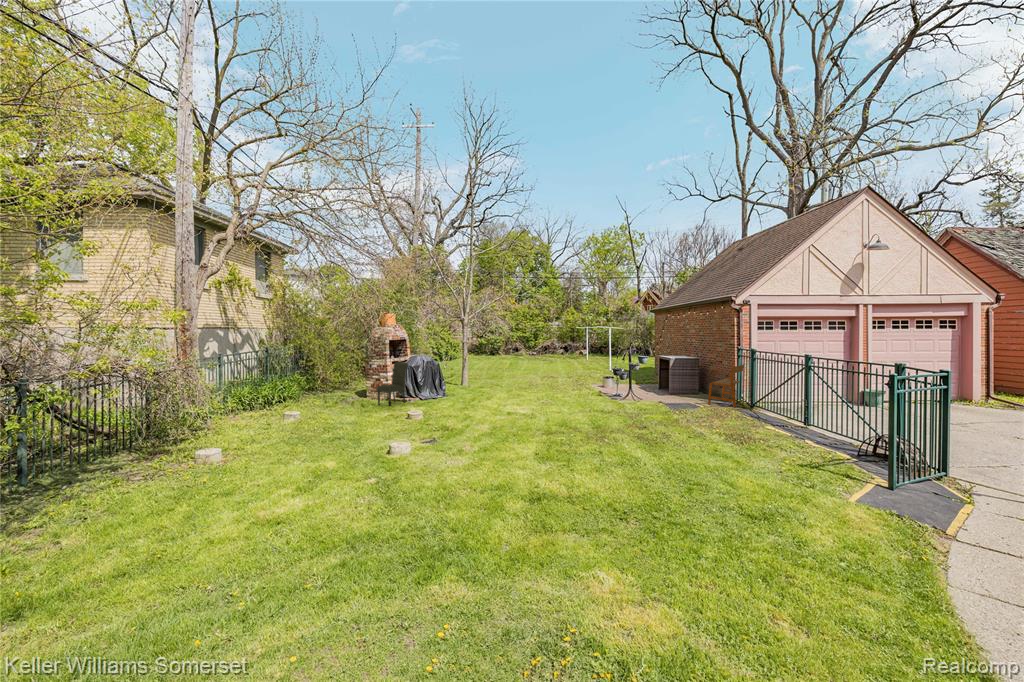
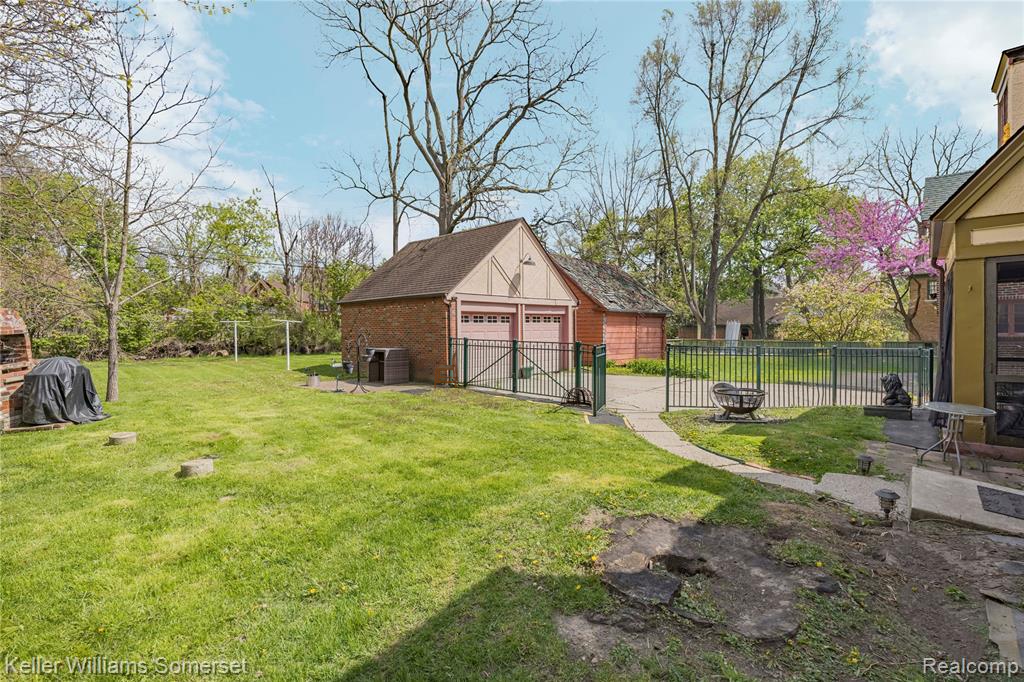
chair: present [377,362,408,406] -> none [7,371,65,440]

